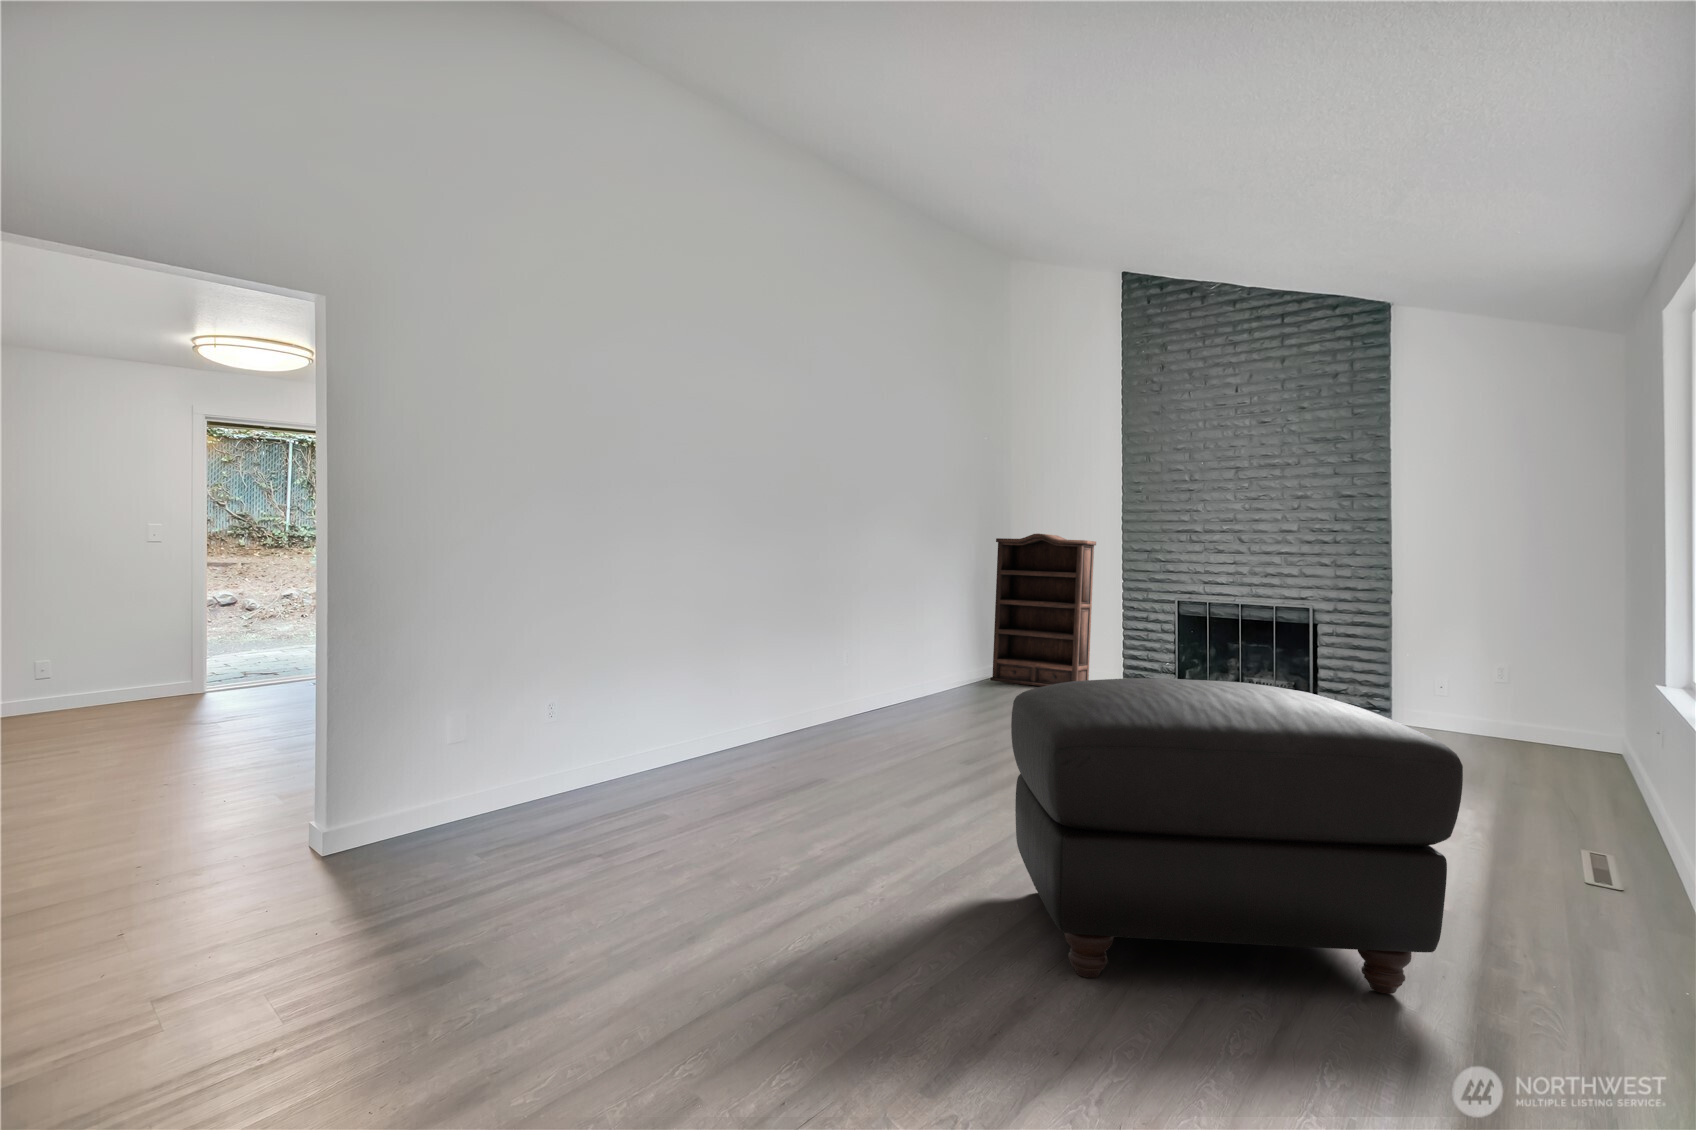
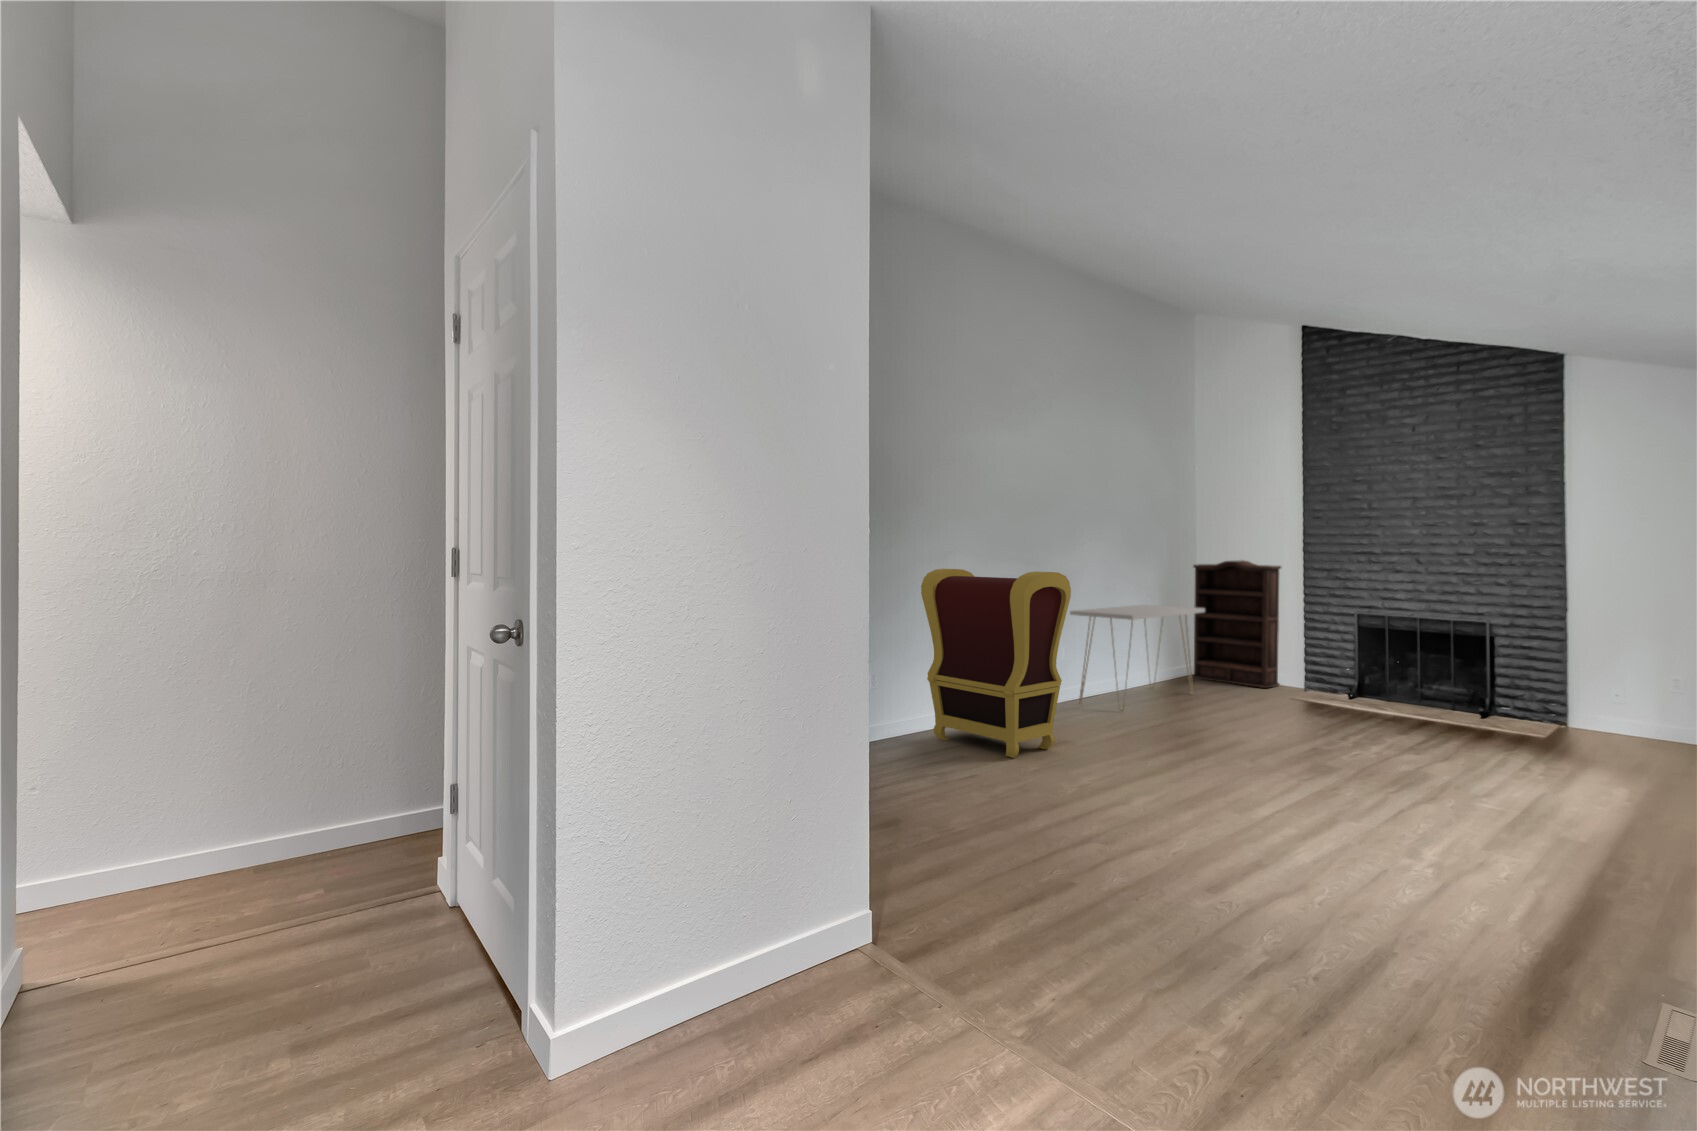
armchair: none [662,504,870,762] -> present [921,569,1071,758]
console table: none [853,582,1014,712] -> present [1070,605,1205,710]
ottoman: present [1011,678,1463,994] -> none [1157,733,1498,992]

